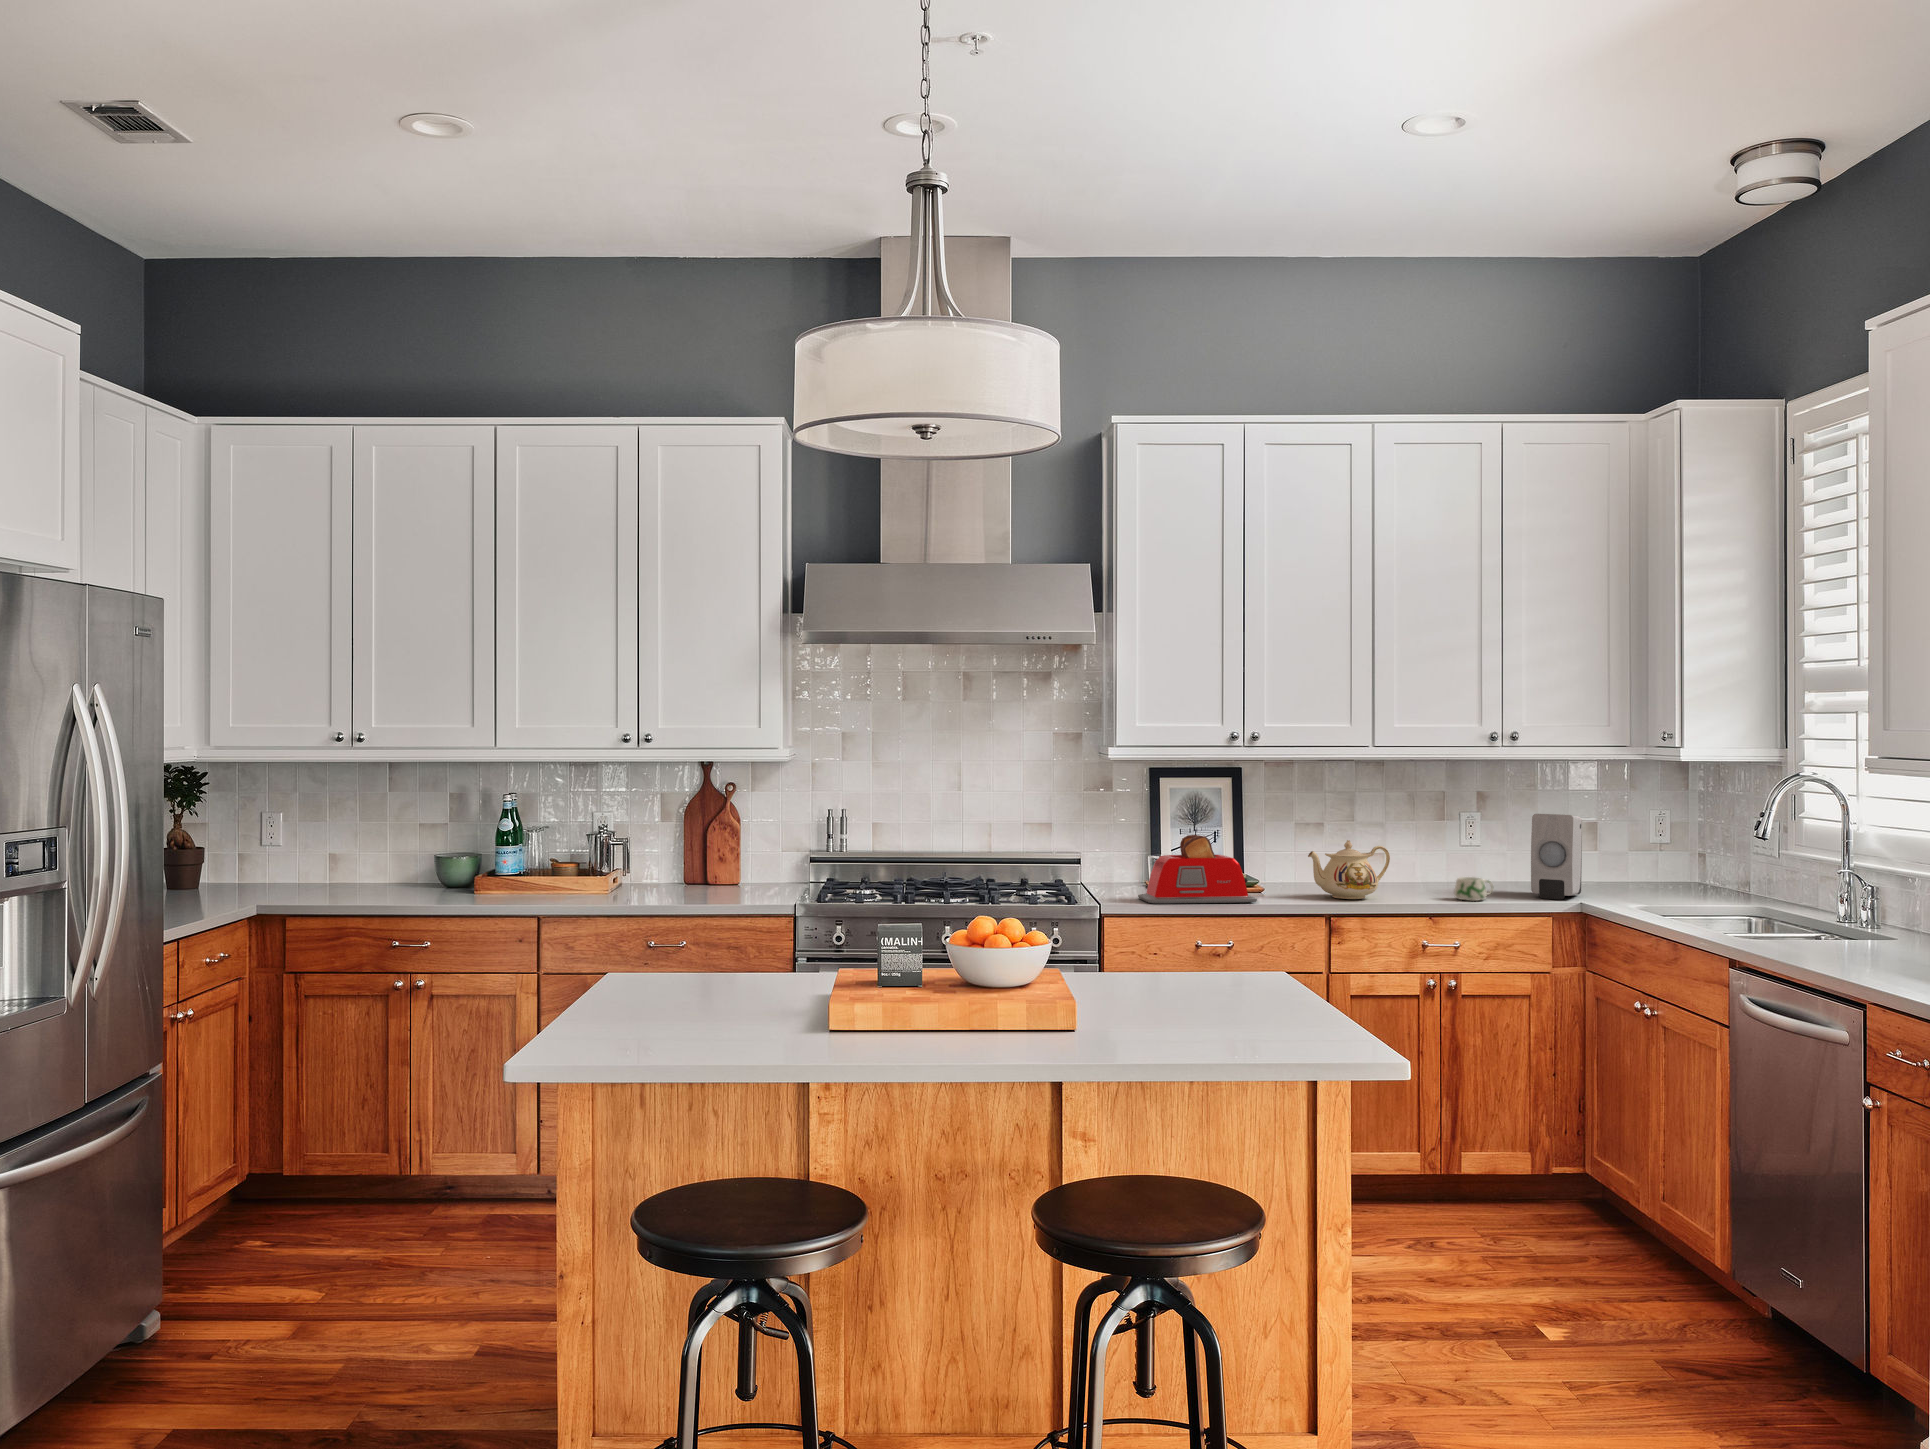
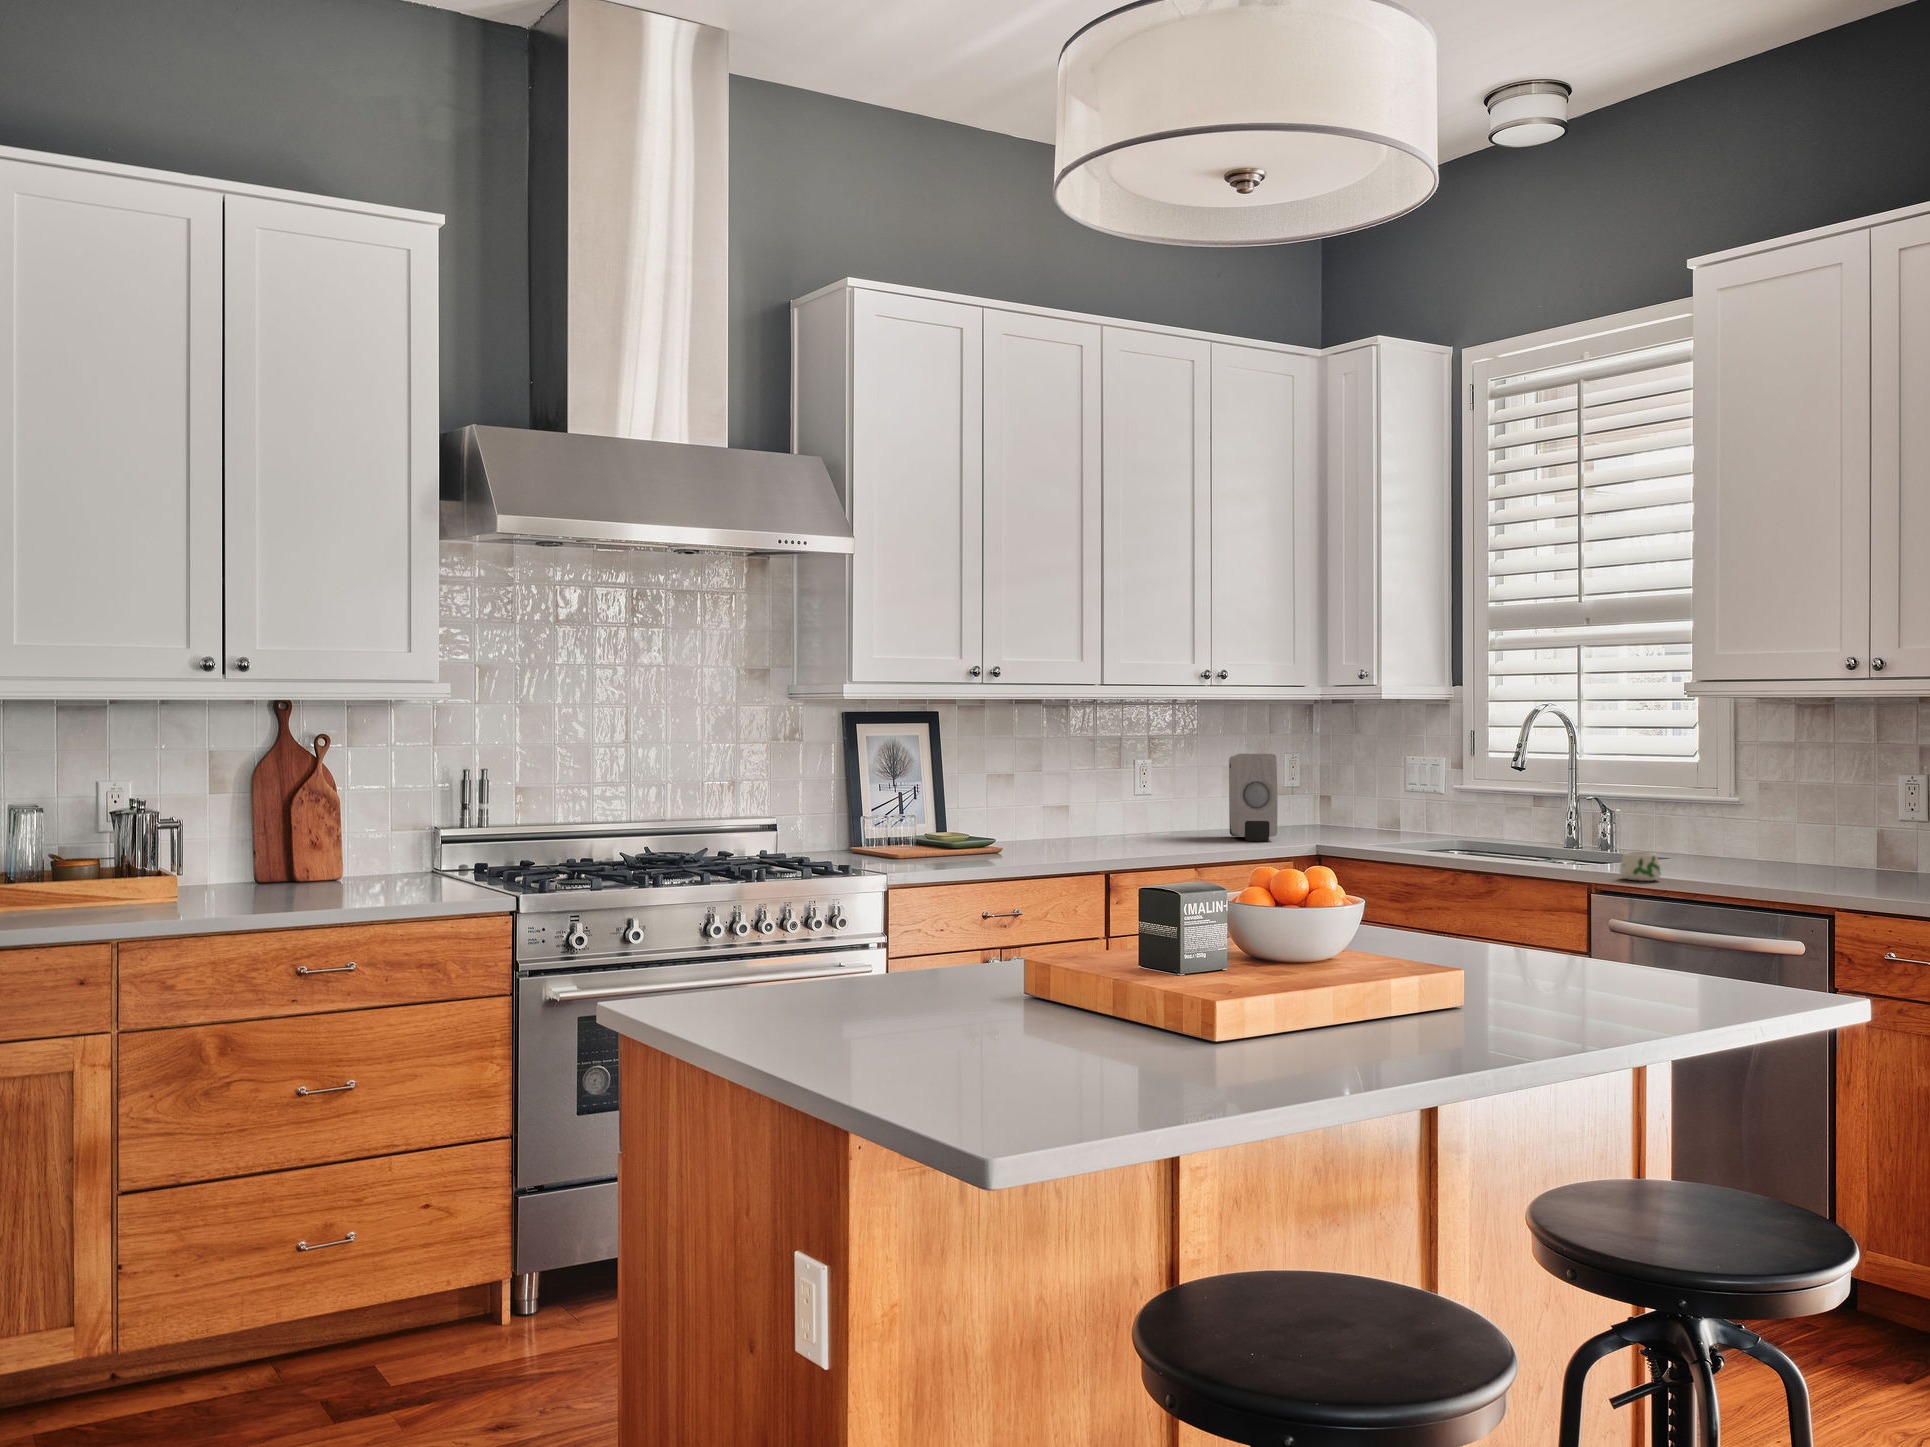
toaster: present [1138,835,1257,904] -> none [899,784,1029,866]
teapot: present [1308,840,1390,899] -> none [1056,786,1127,851]
mug: present [1454,877,1493,901] -> present [1620,852,1661,881]

